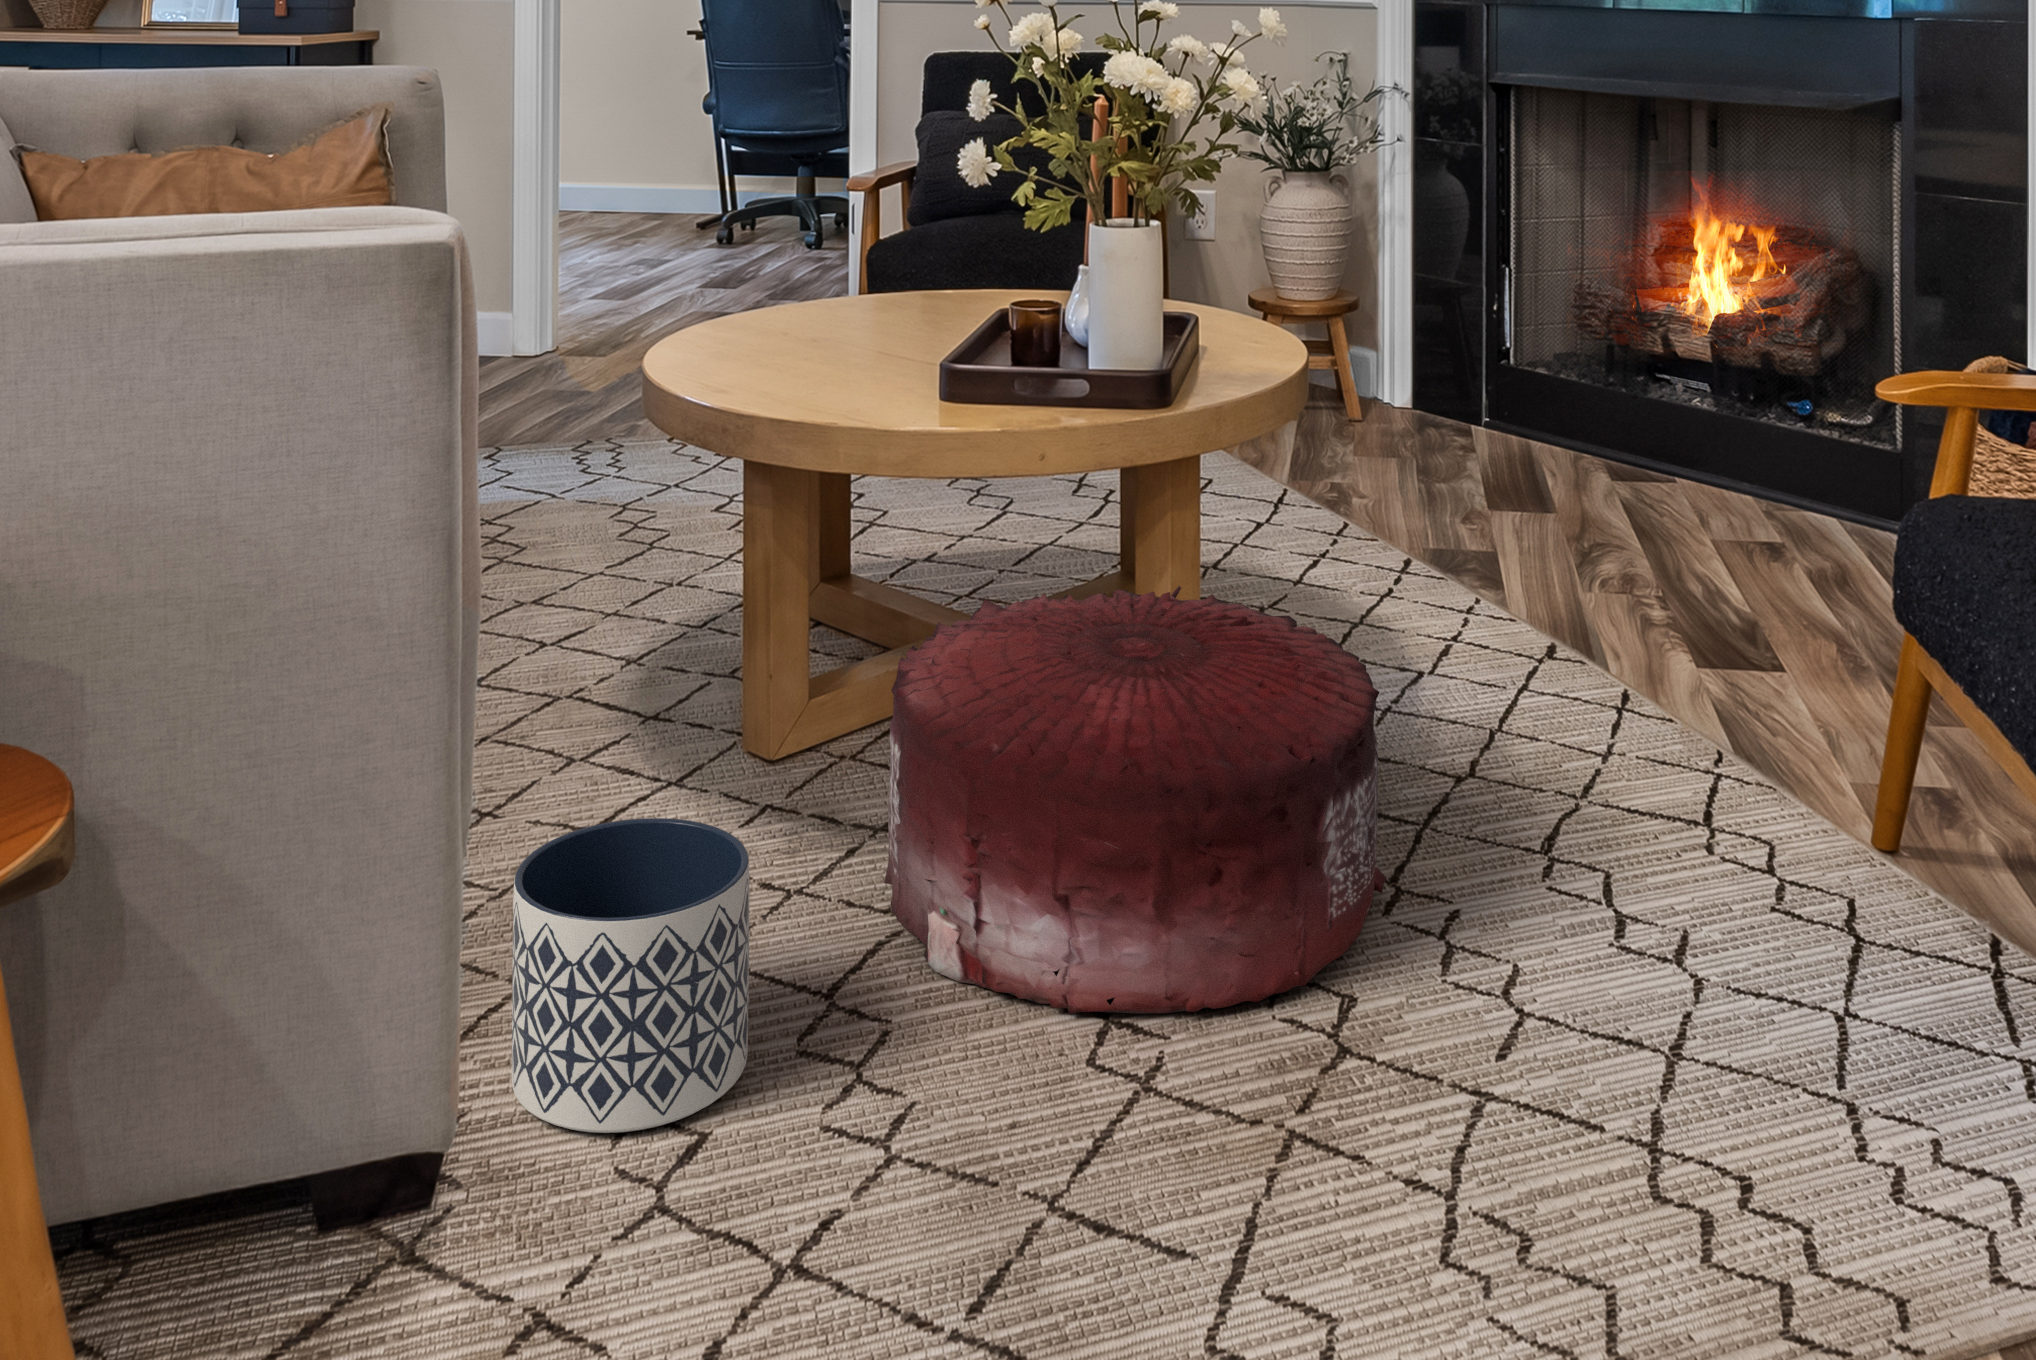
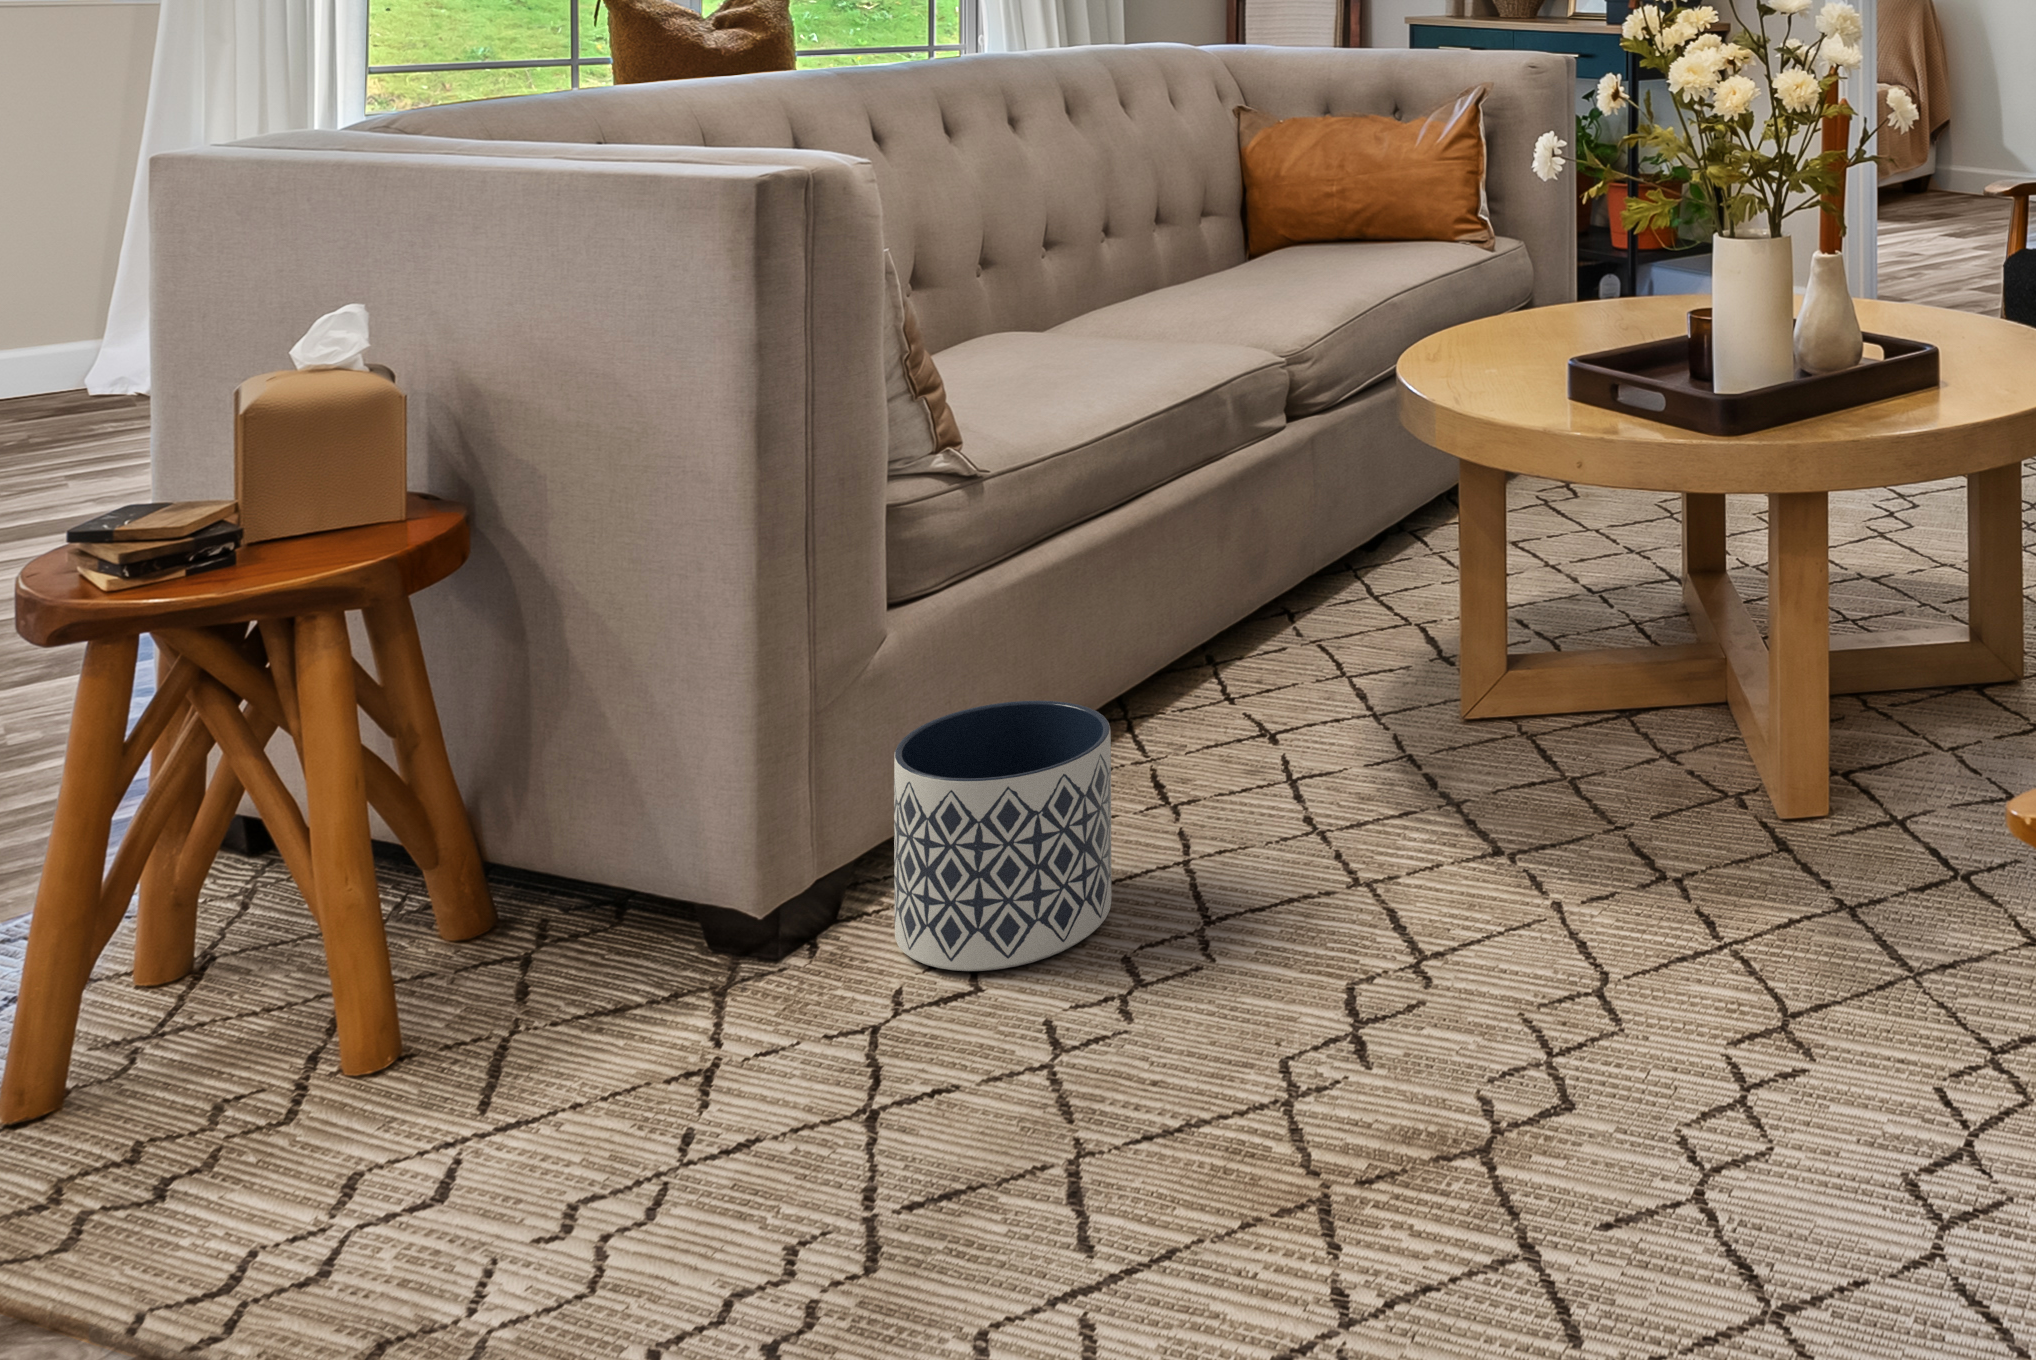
pouf: present [884,586,1387,1014] -> none [1306,586,1842,1060]

